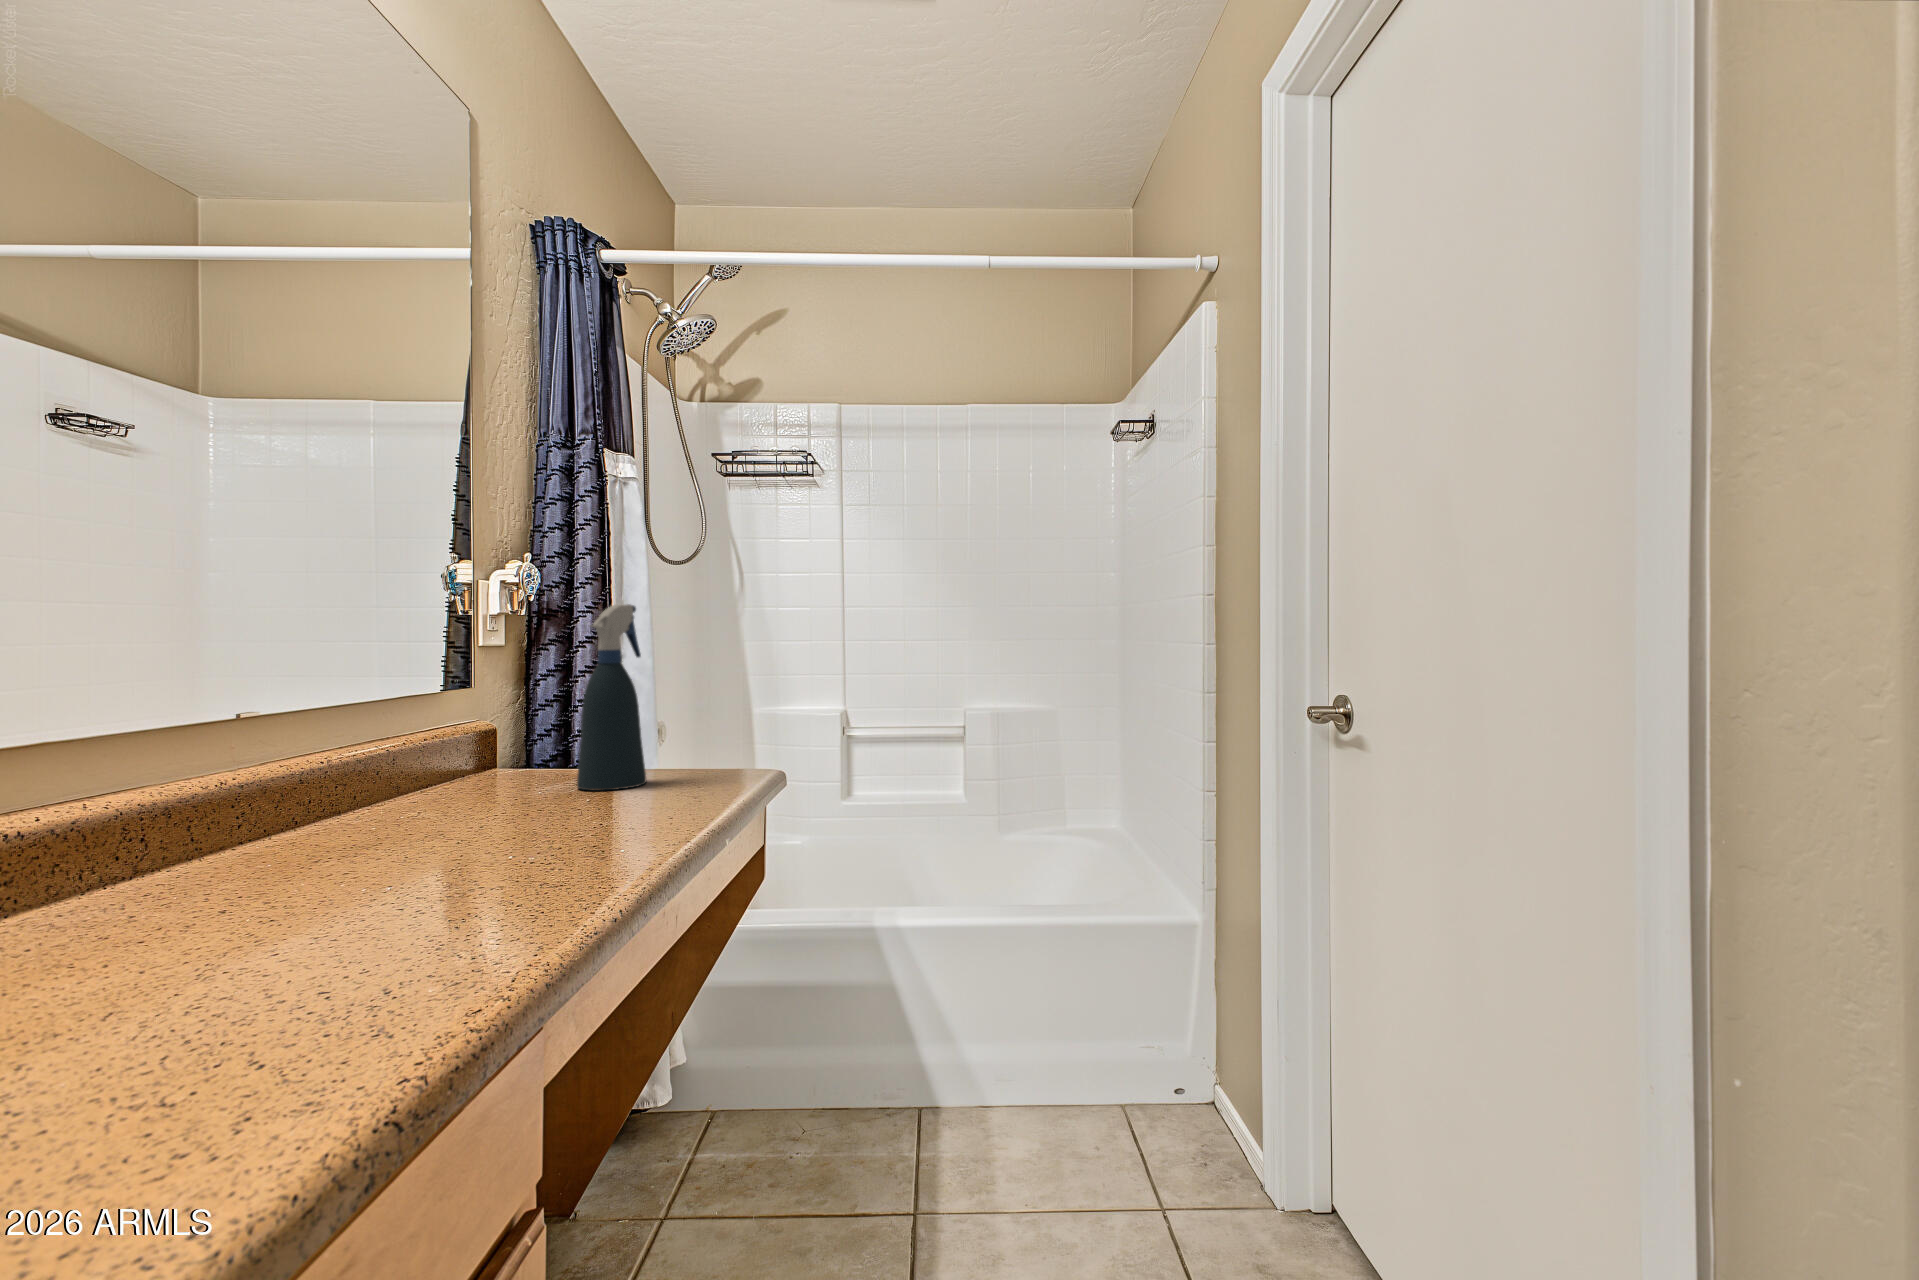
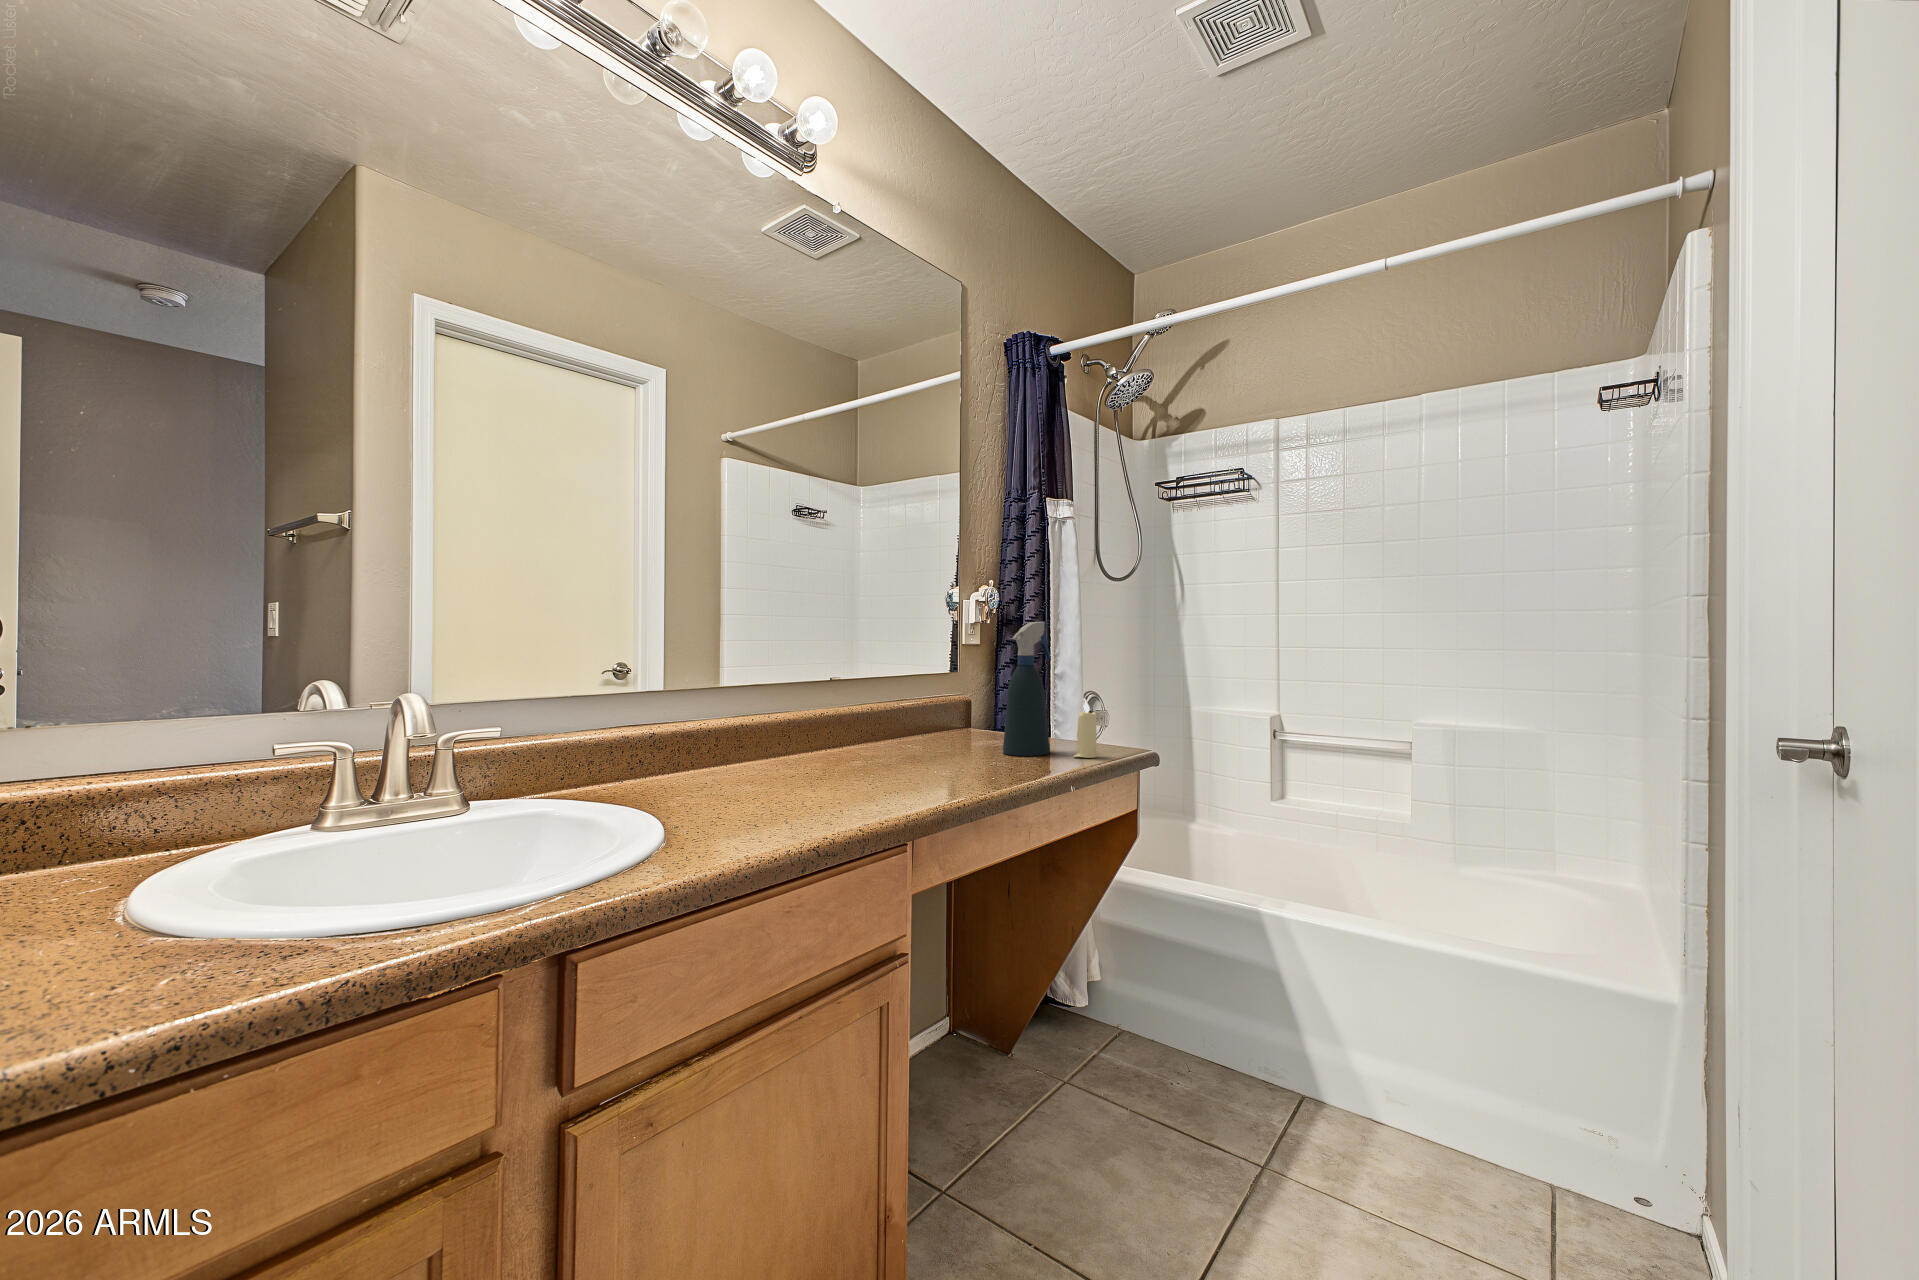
candle: none [684,705,717,783] -> present [1074,699,1097,758]

